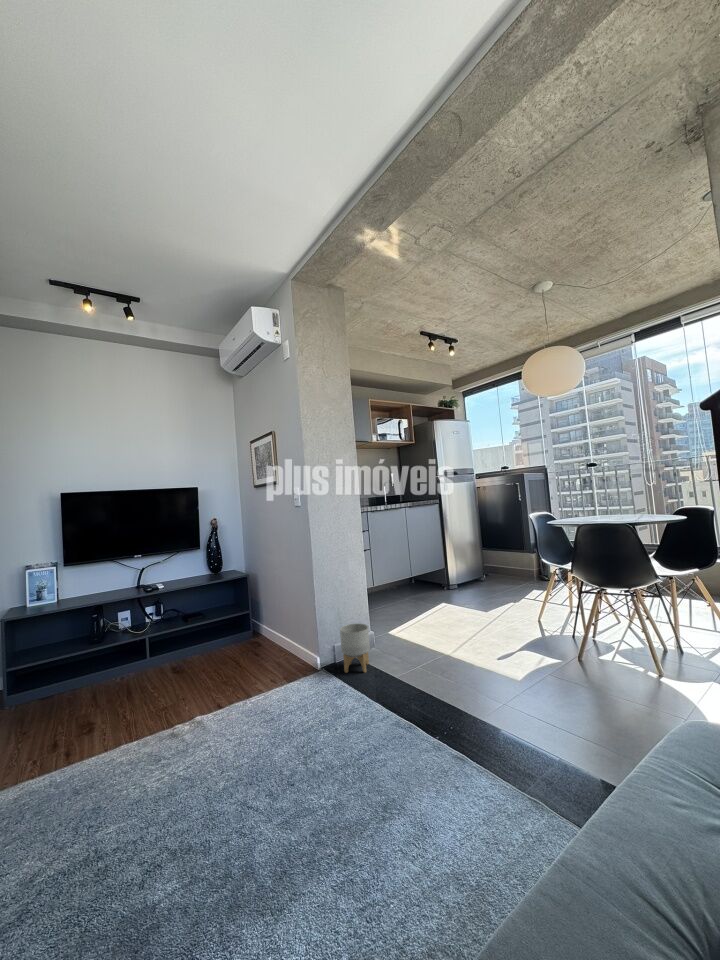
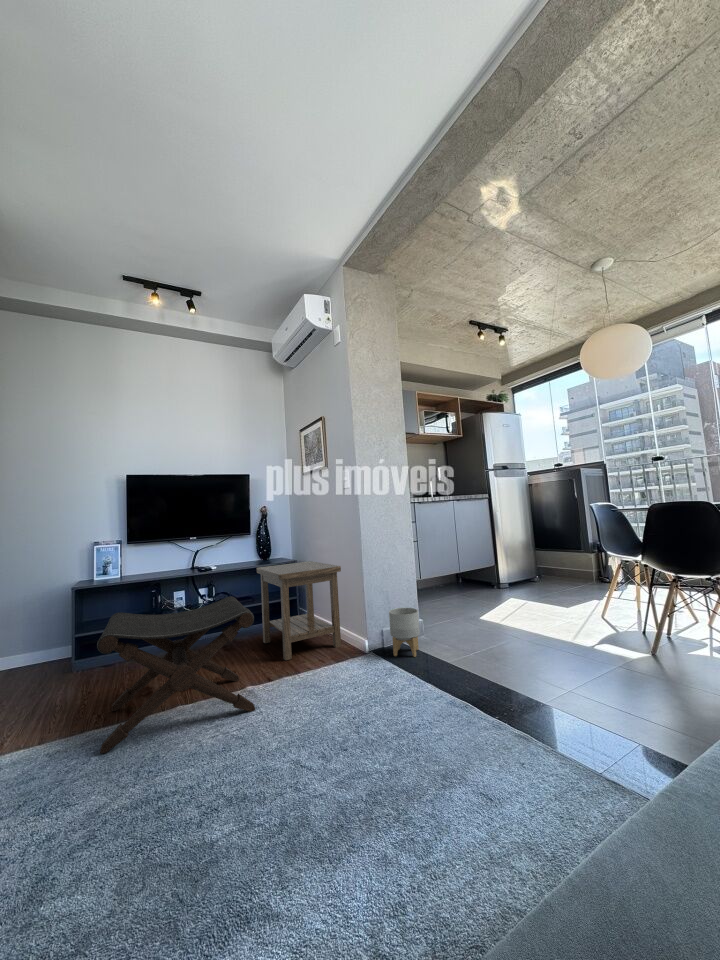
side table: none [206,576,294,683] -> present [257,561,341,660]
footstool: none [28,625,203,808] -> present [97,596,255,753]

